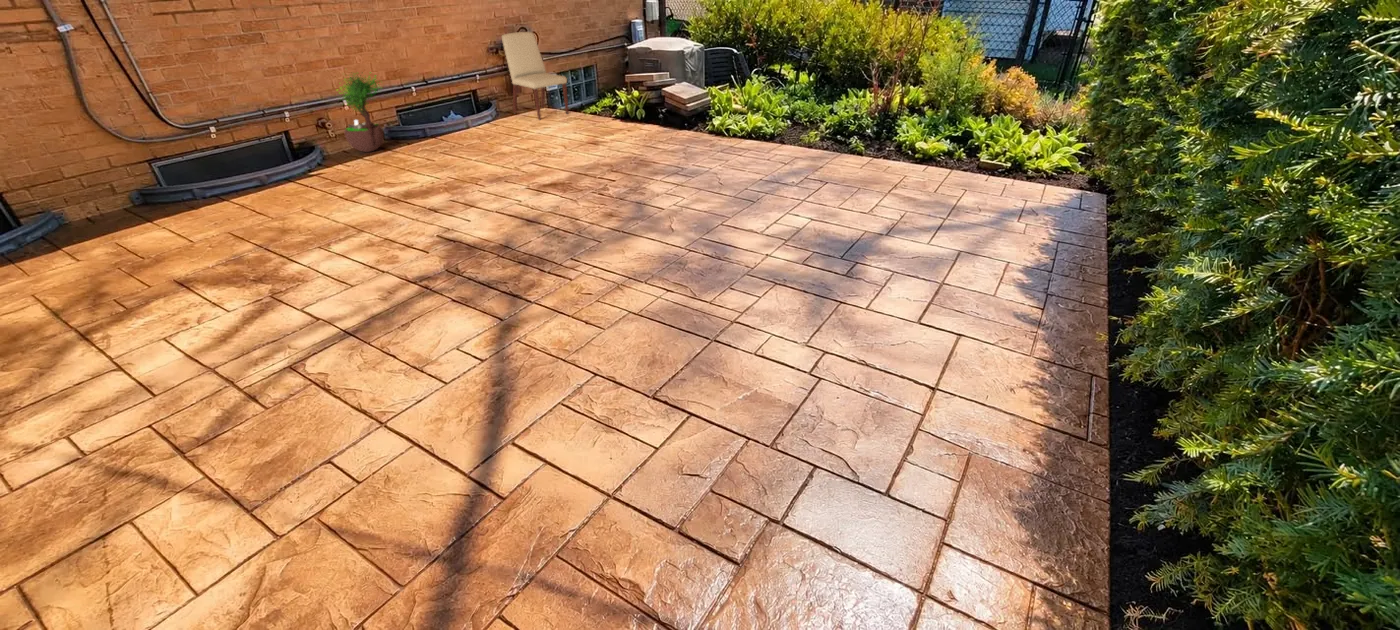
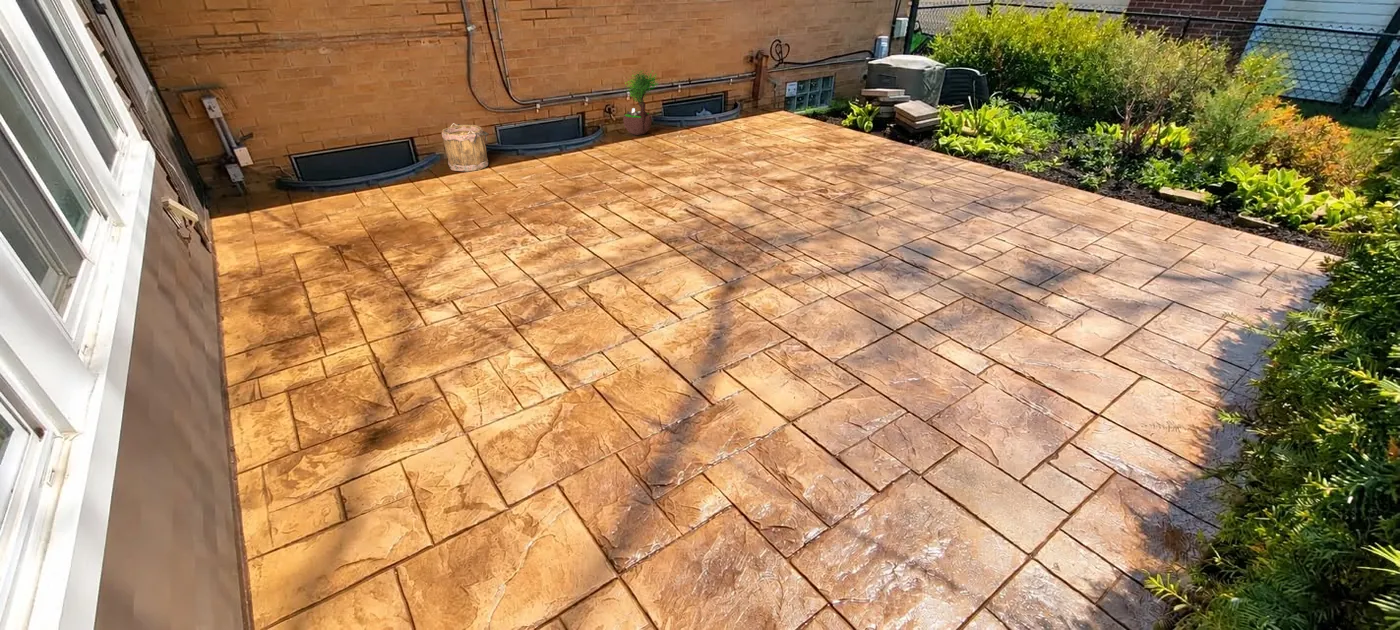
chair: present [502,32,569,119] -> none [756,43,809,122]
bucket: none [52,163,146,231] -> present [442,123,489,172]

